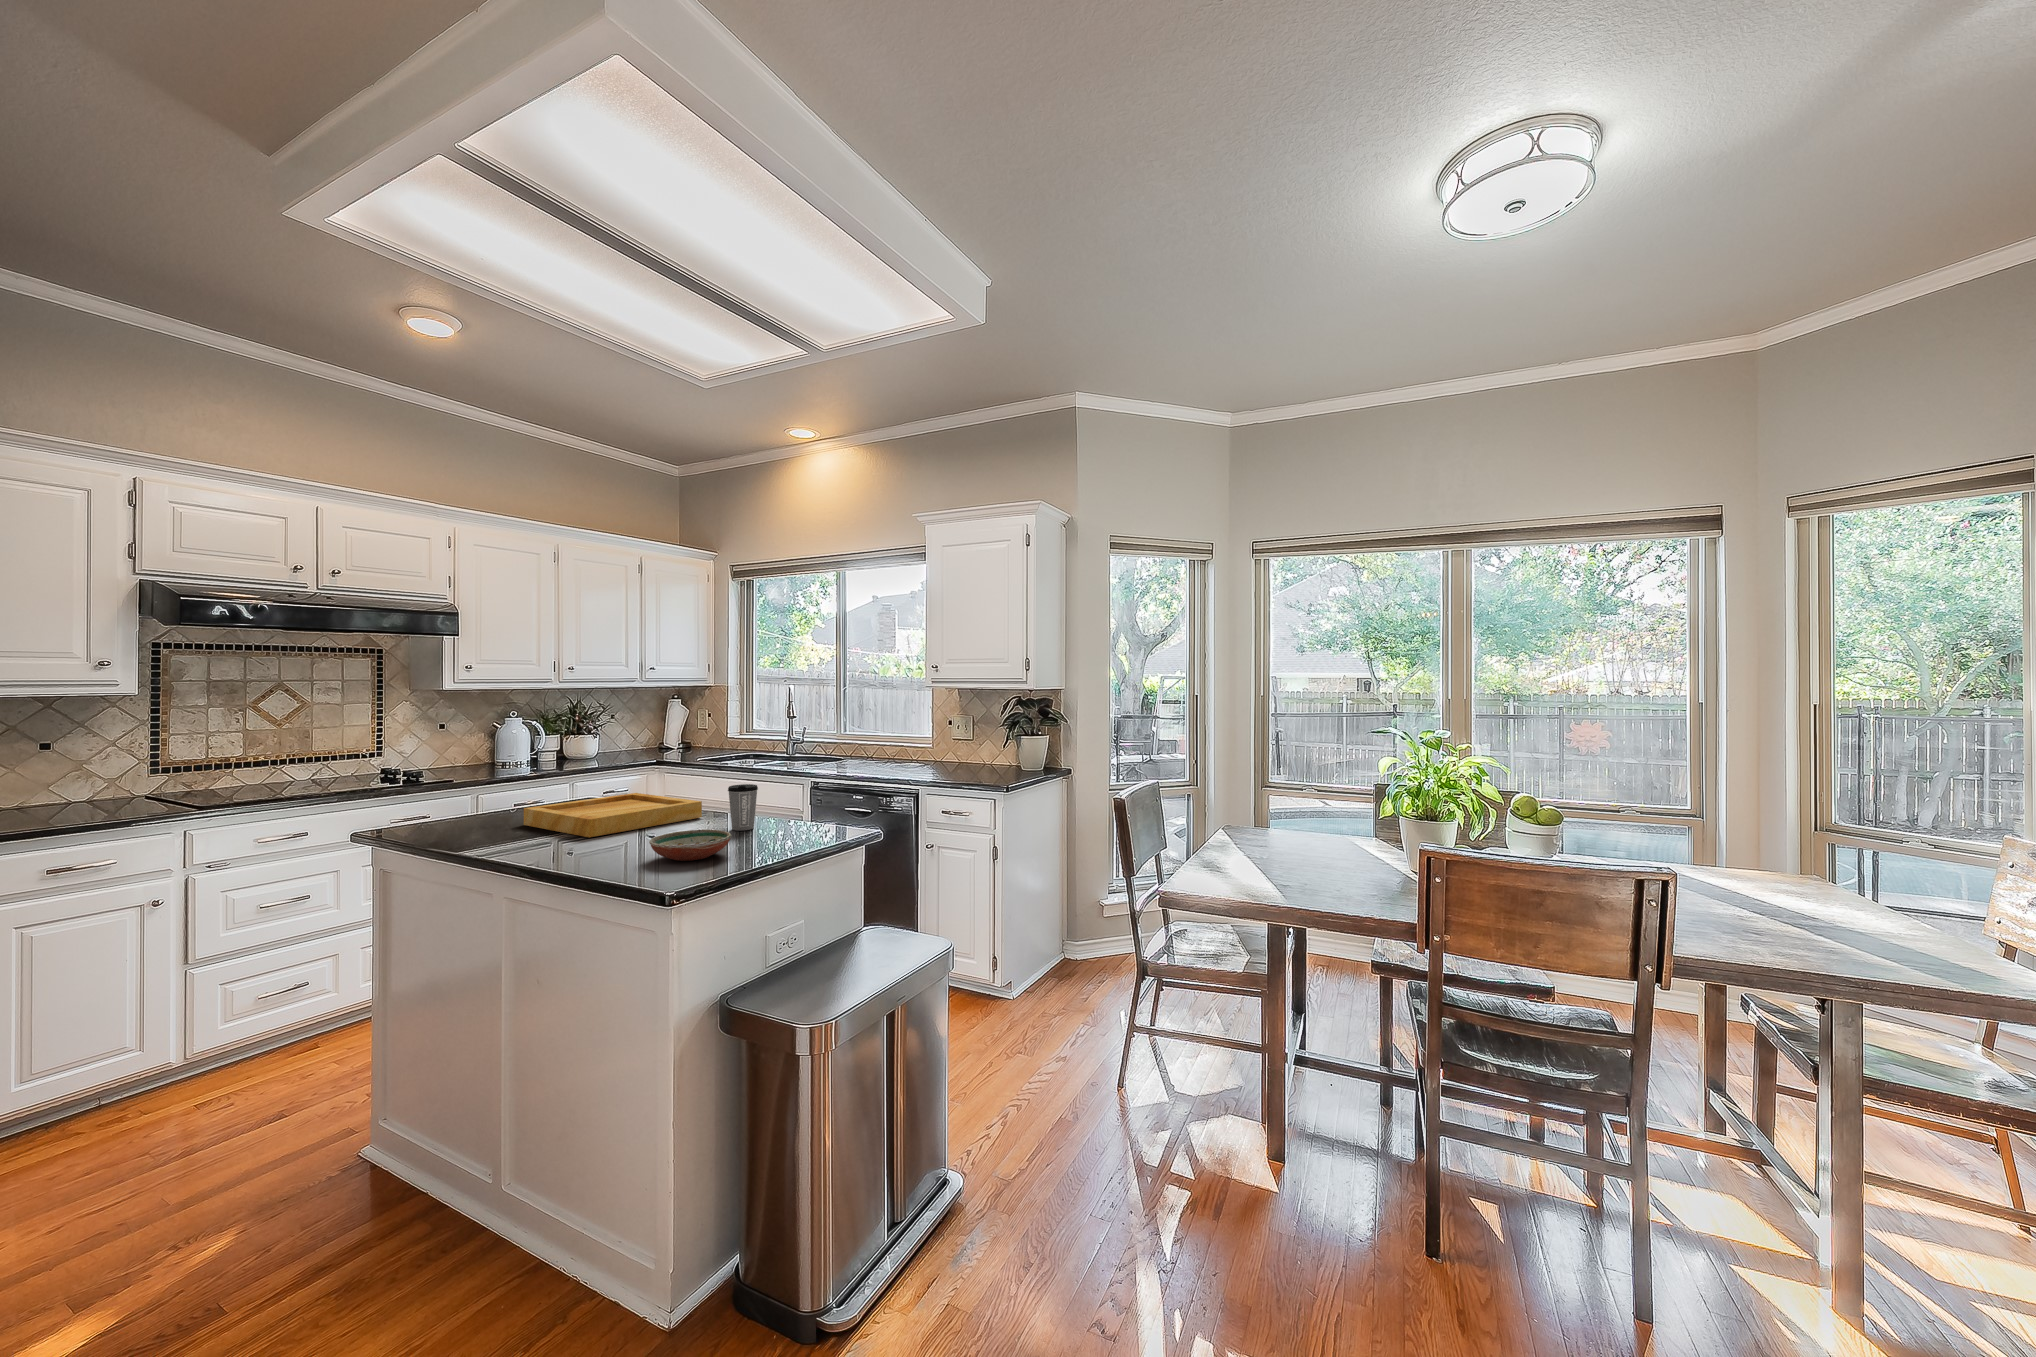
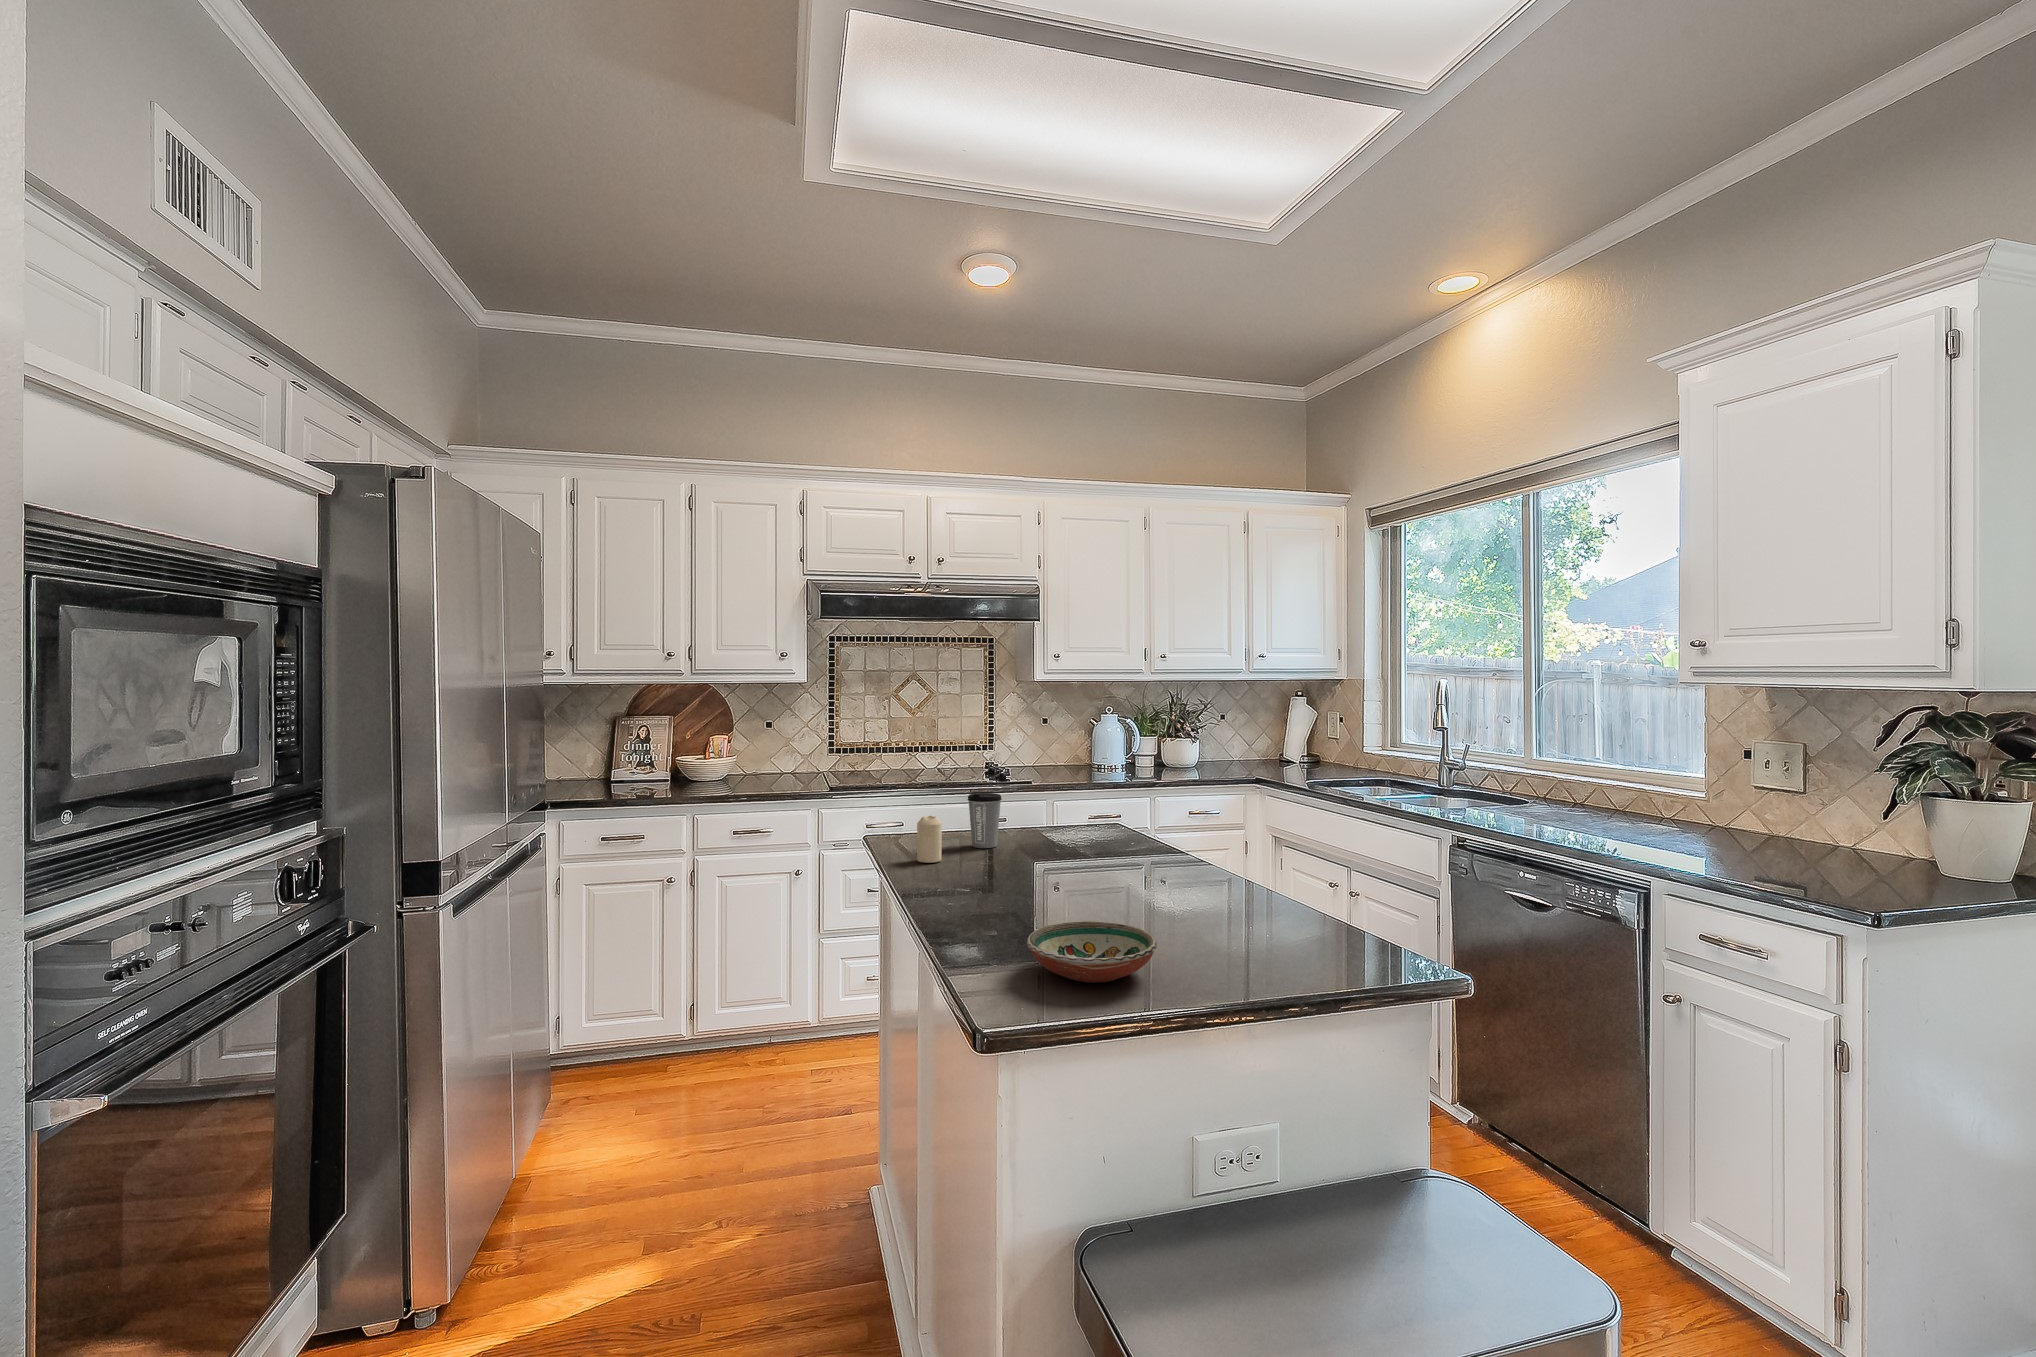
coffee cup: present [728,784,758,831] -> present [968,793,1002,848]
tray: present [524,793,702,837] -> none [991,831,1195,897]
candle: none [457,797,481,834] -> present [917,816,942,863]

